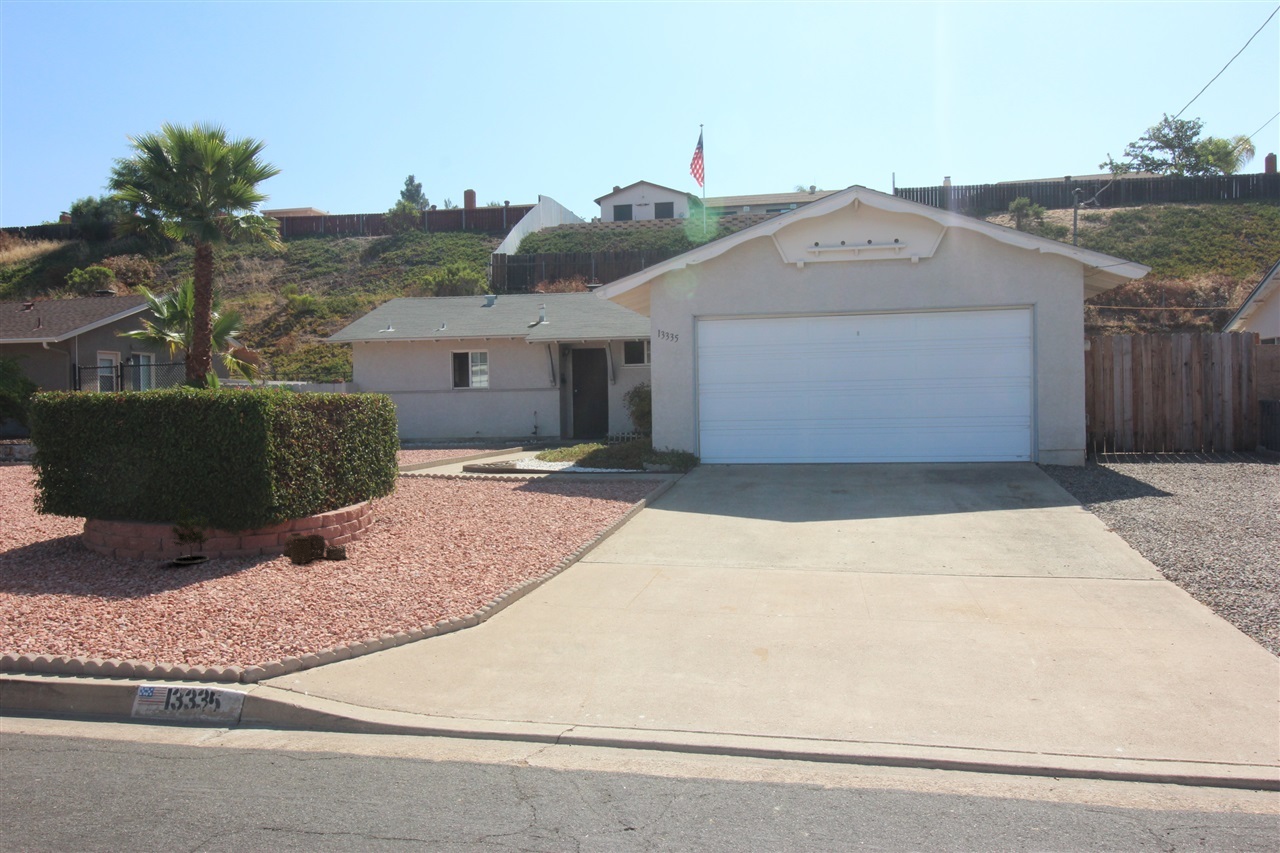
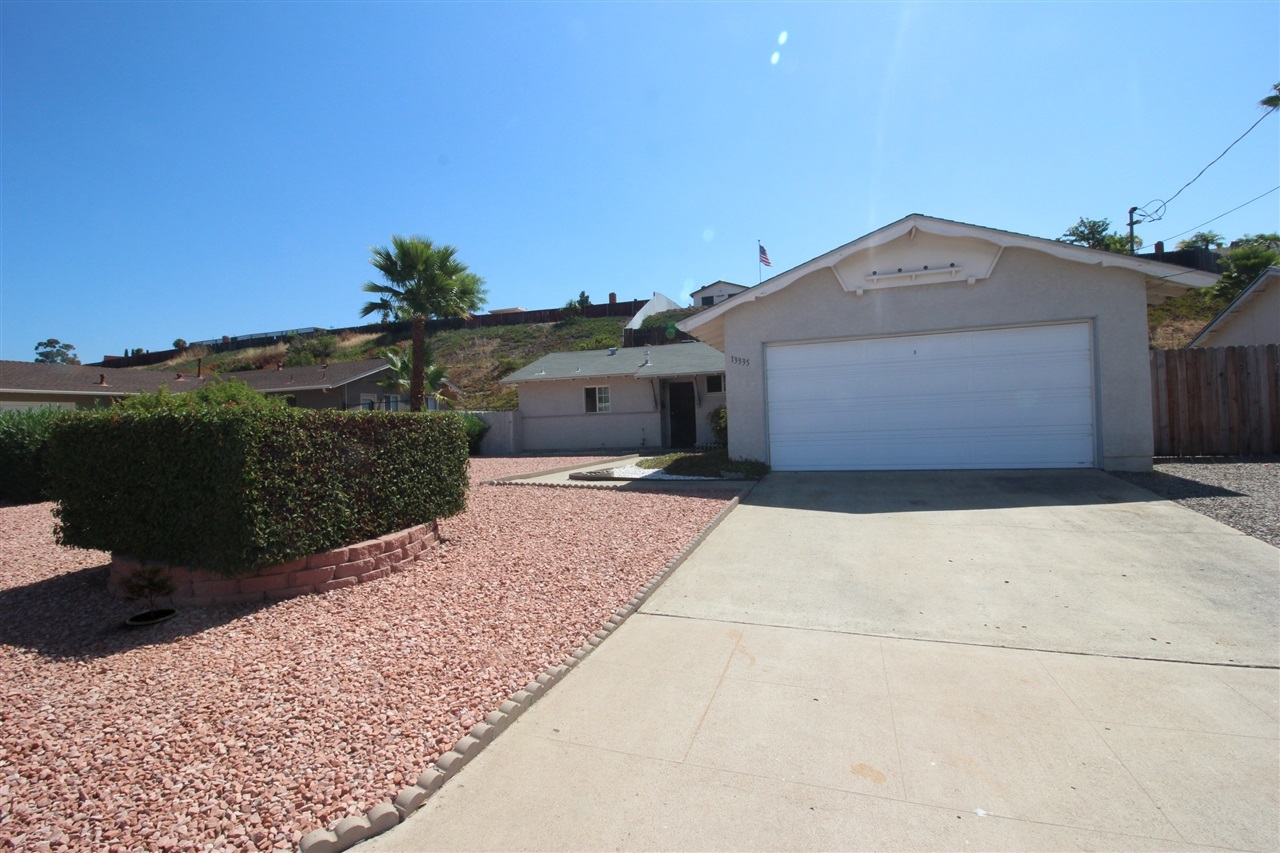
woven basket: present [284,533,346,563] -> none [259,578,341,627]

